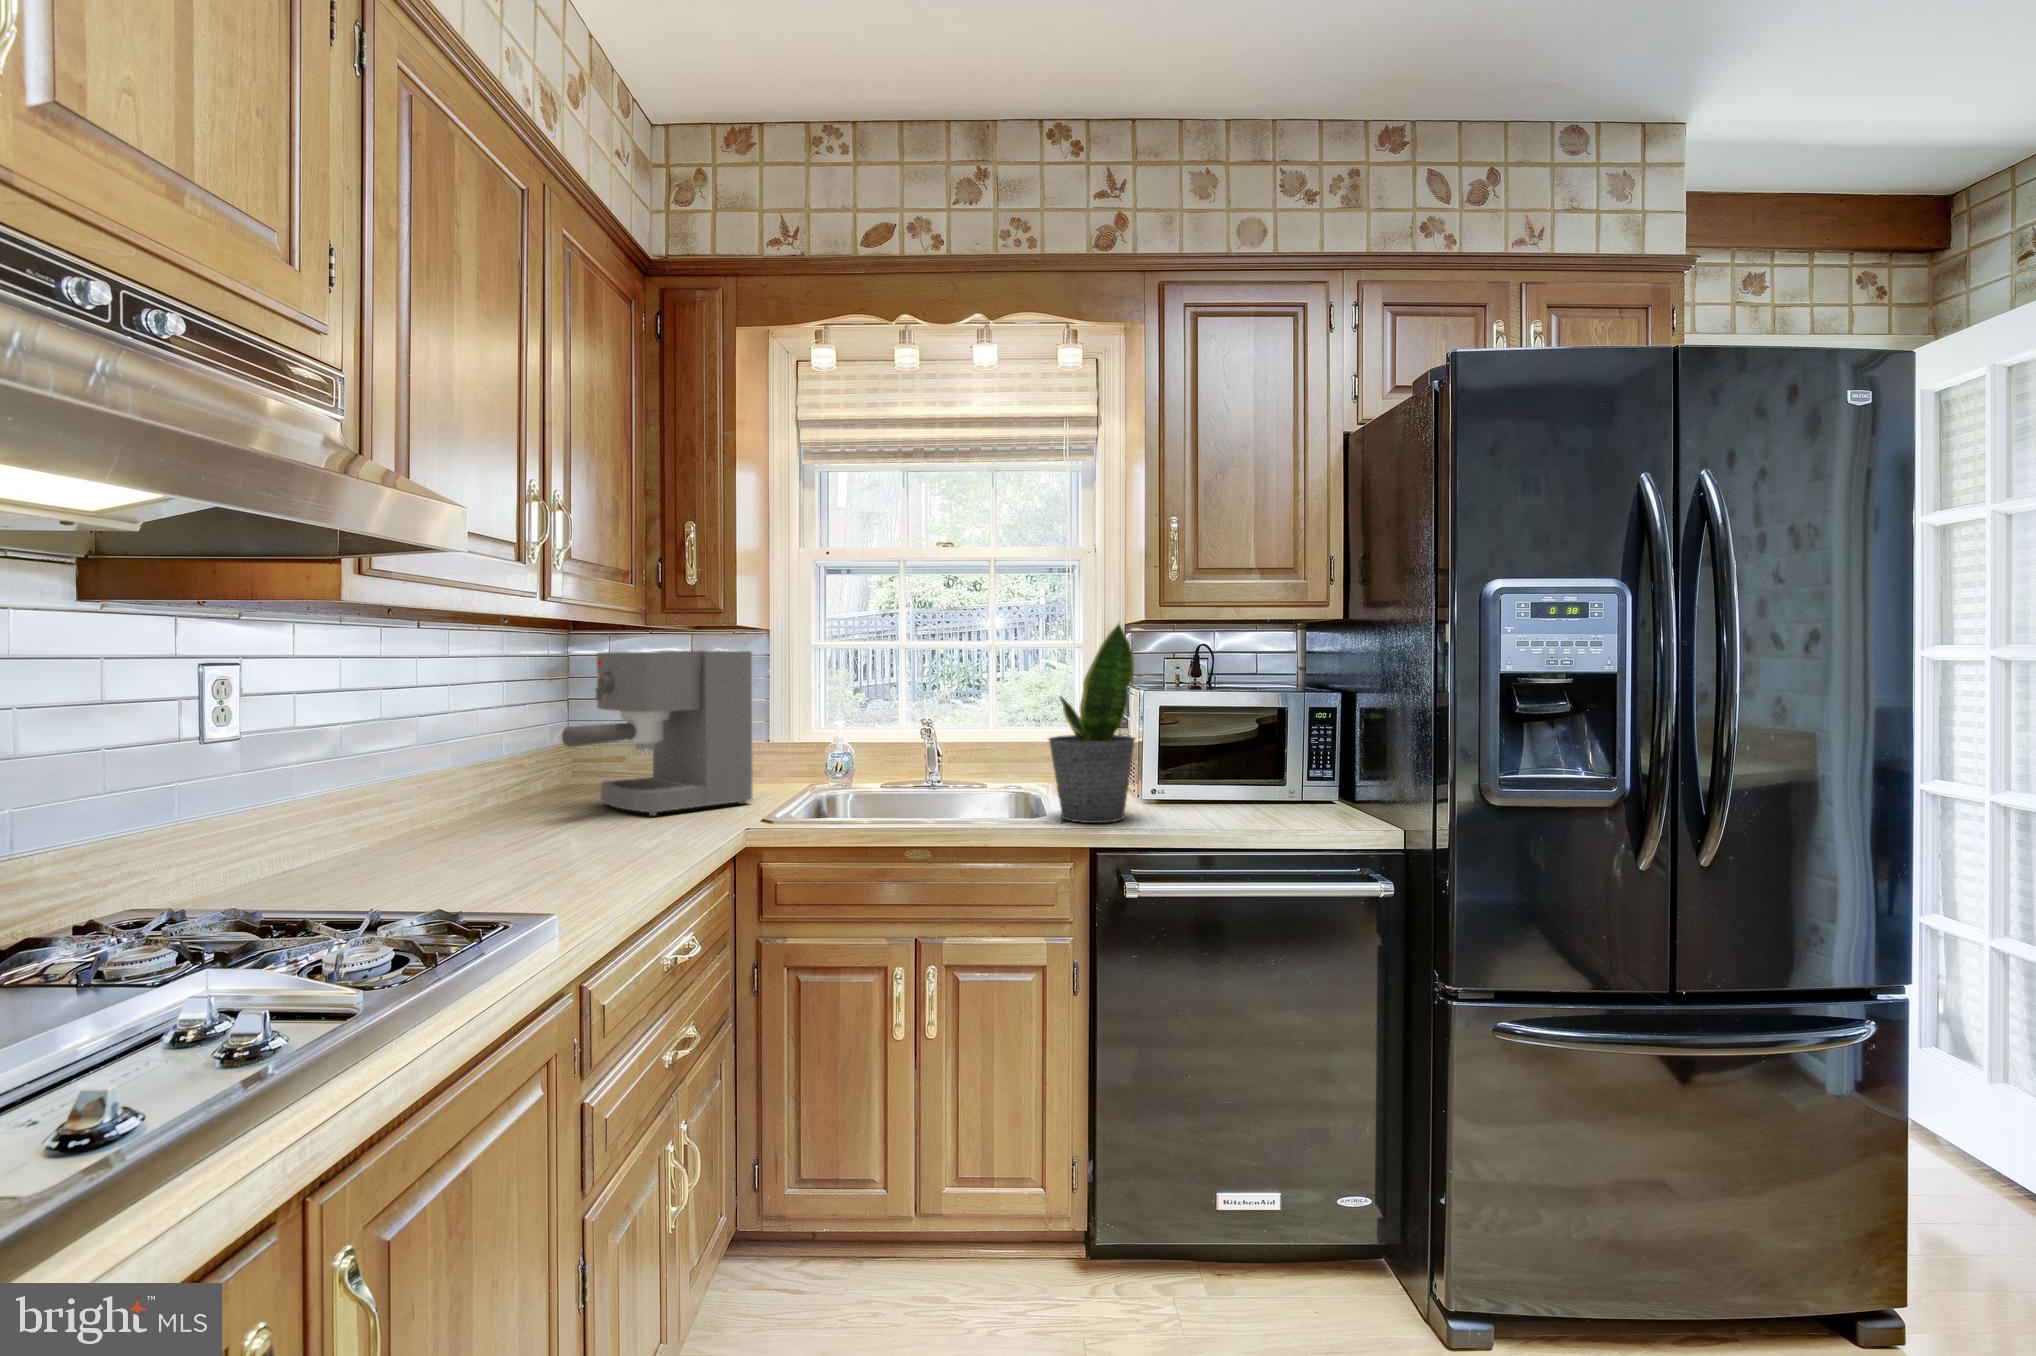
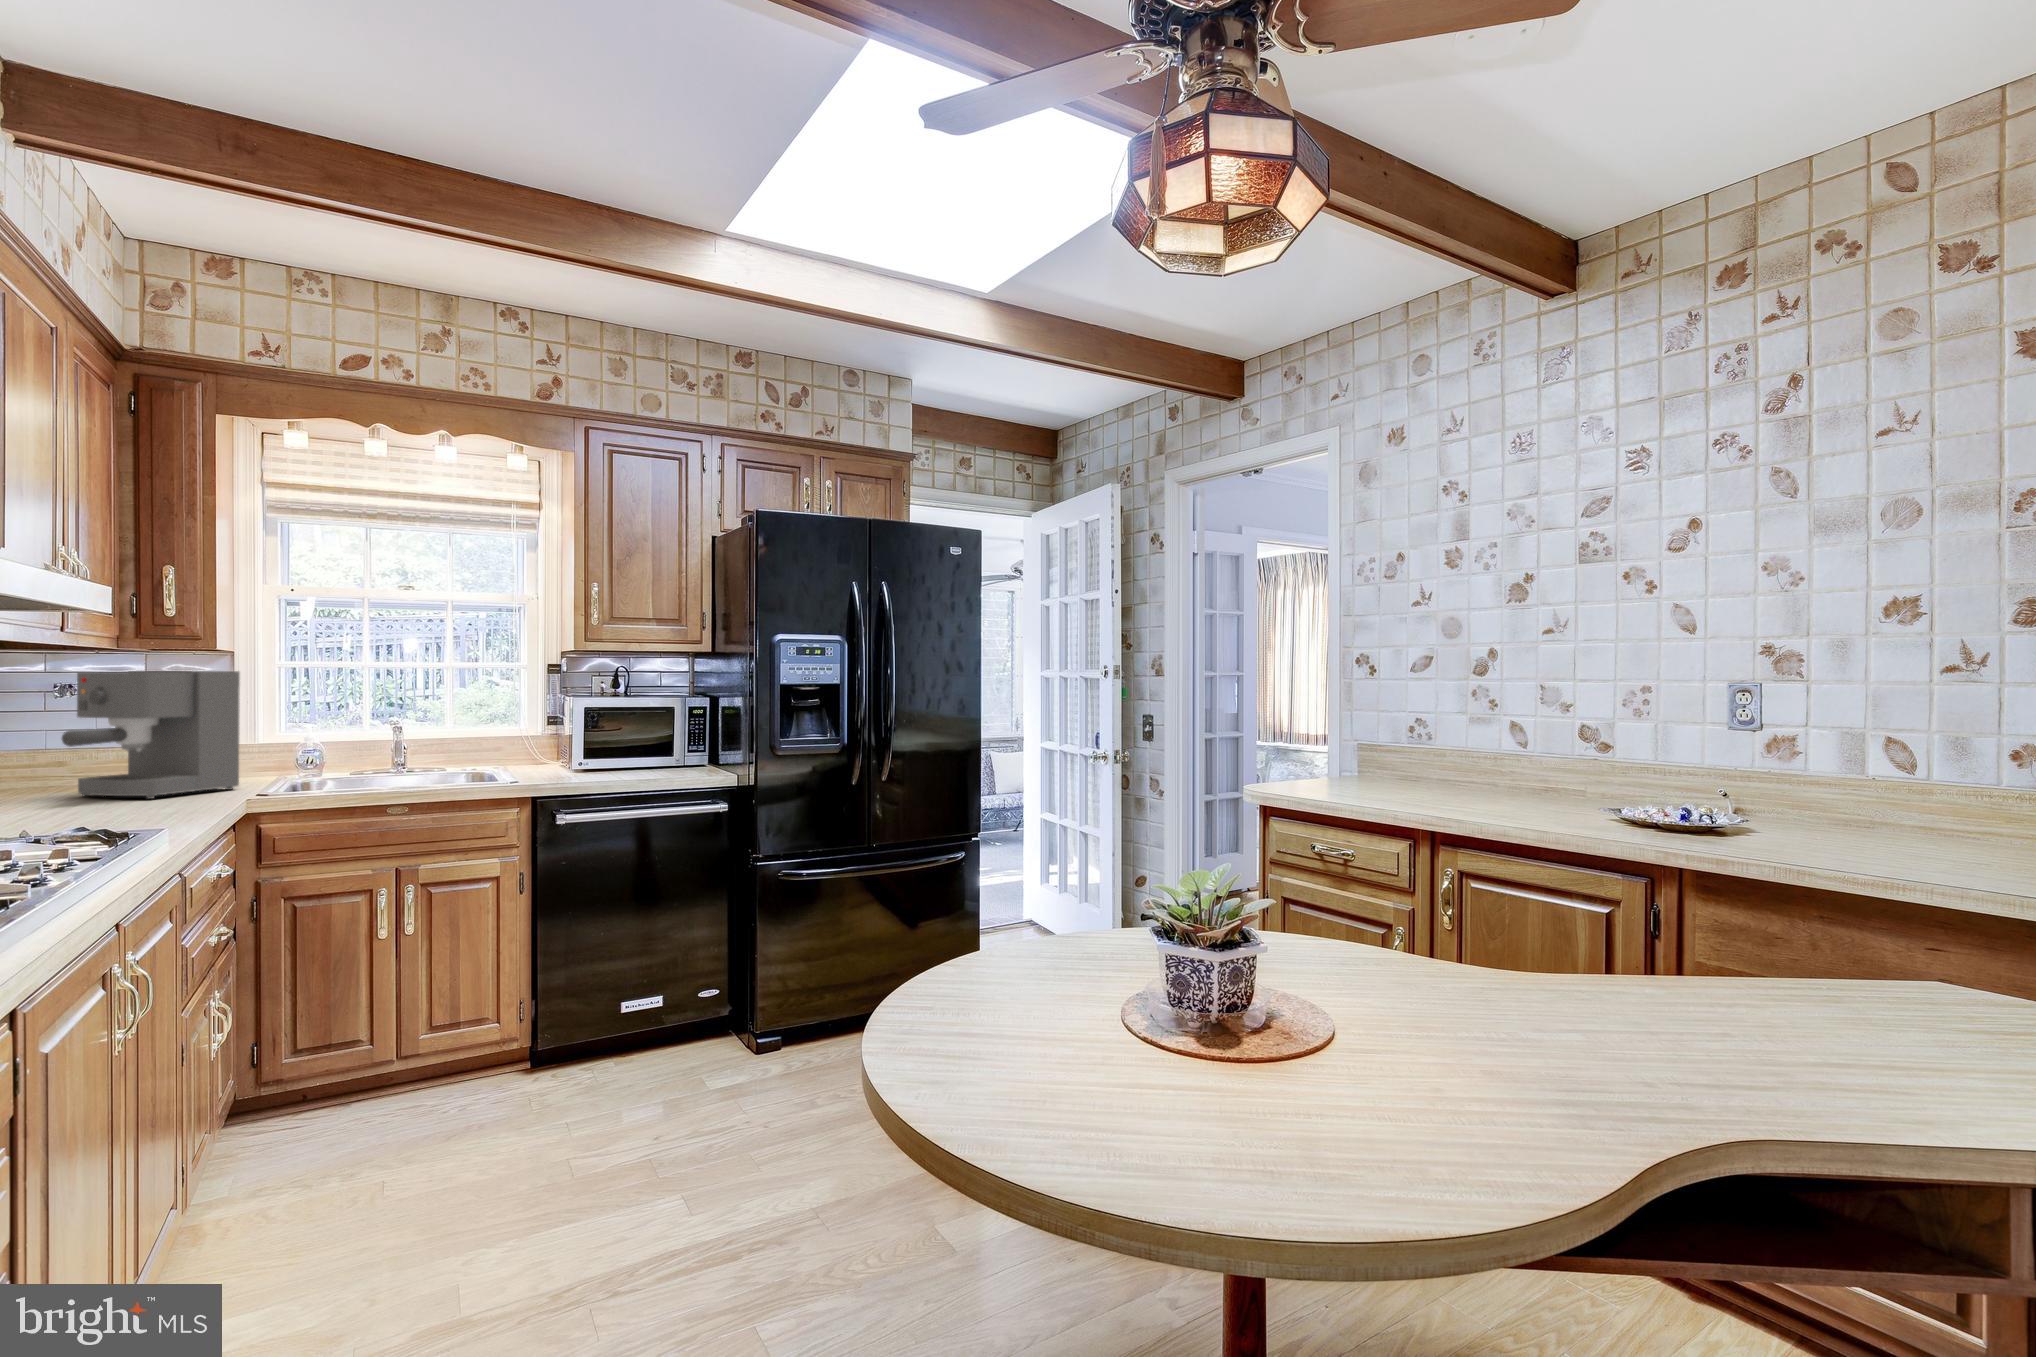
potted plant: present [1049,624,1135,823] -> none [500,655,565,783]

